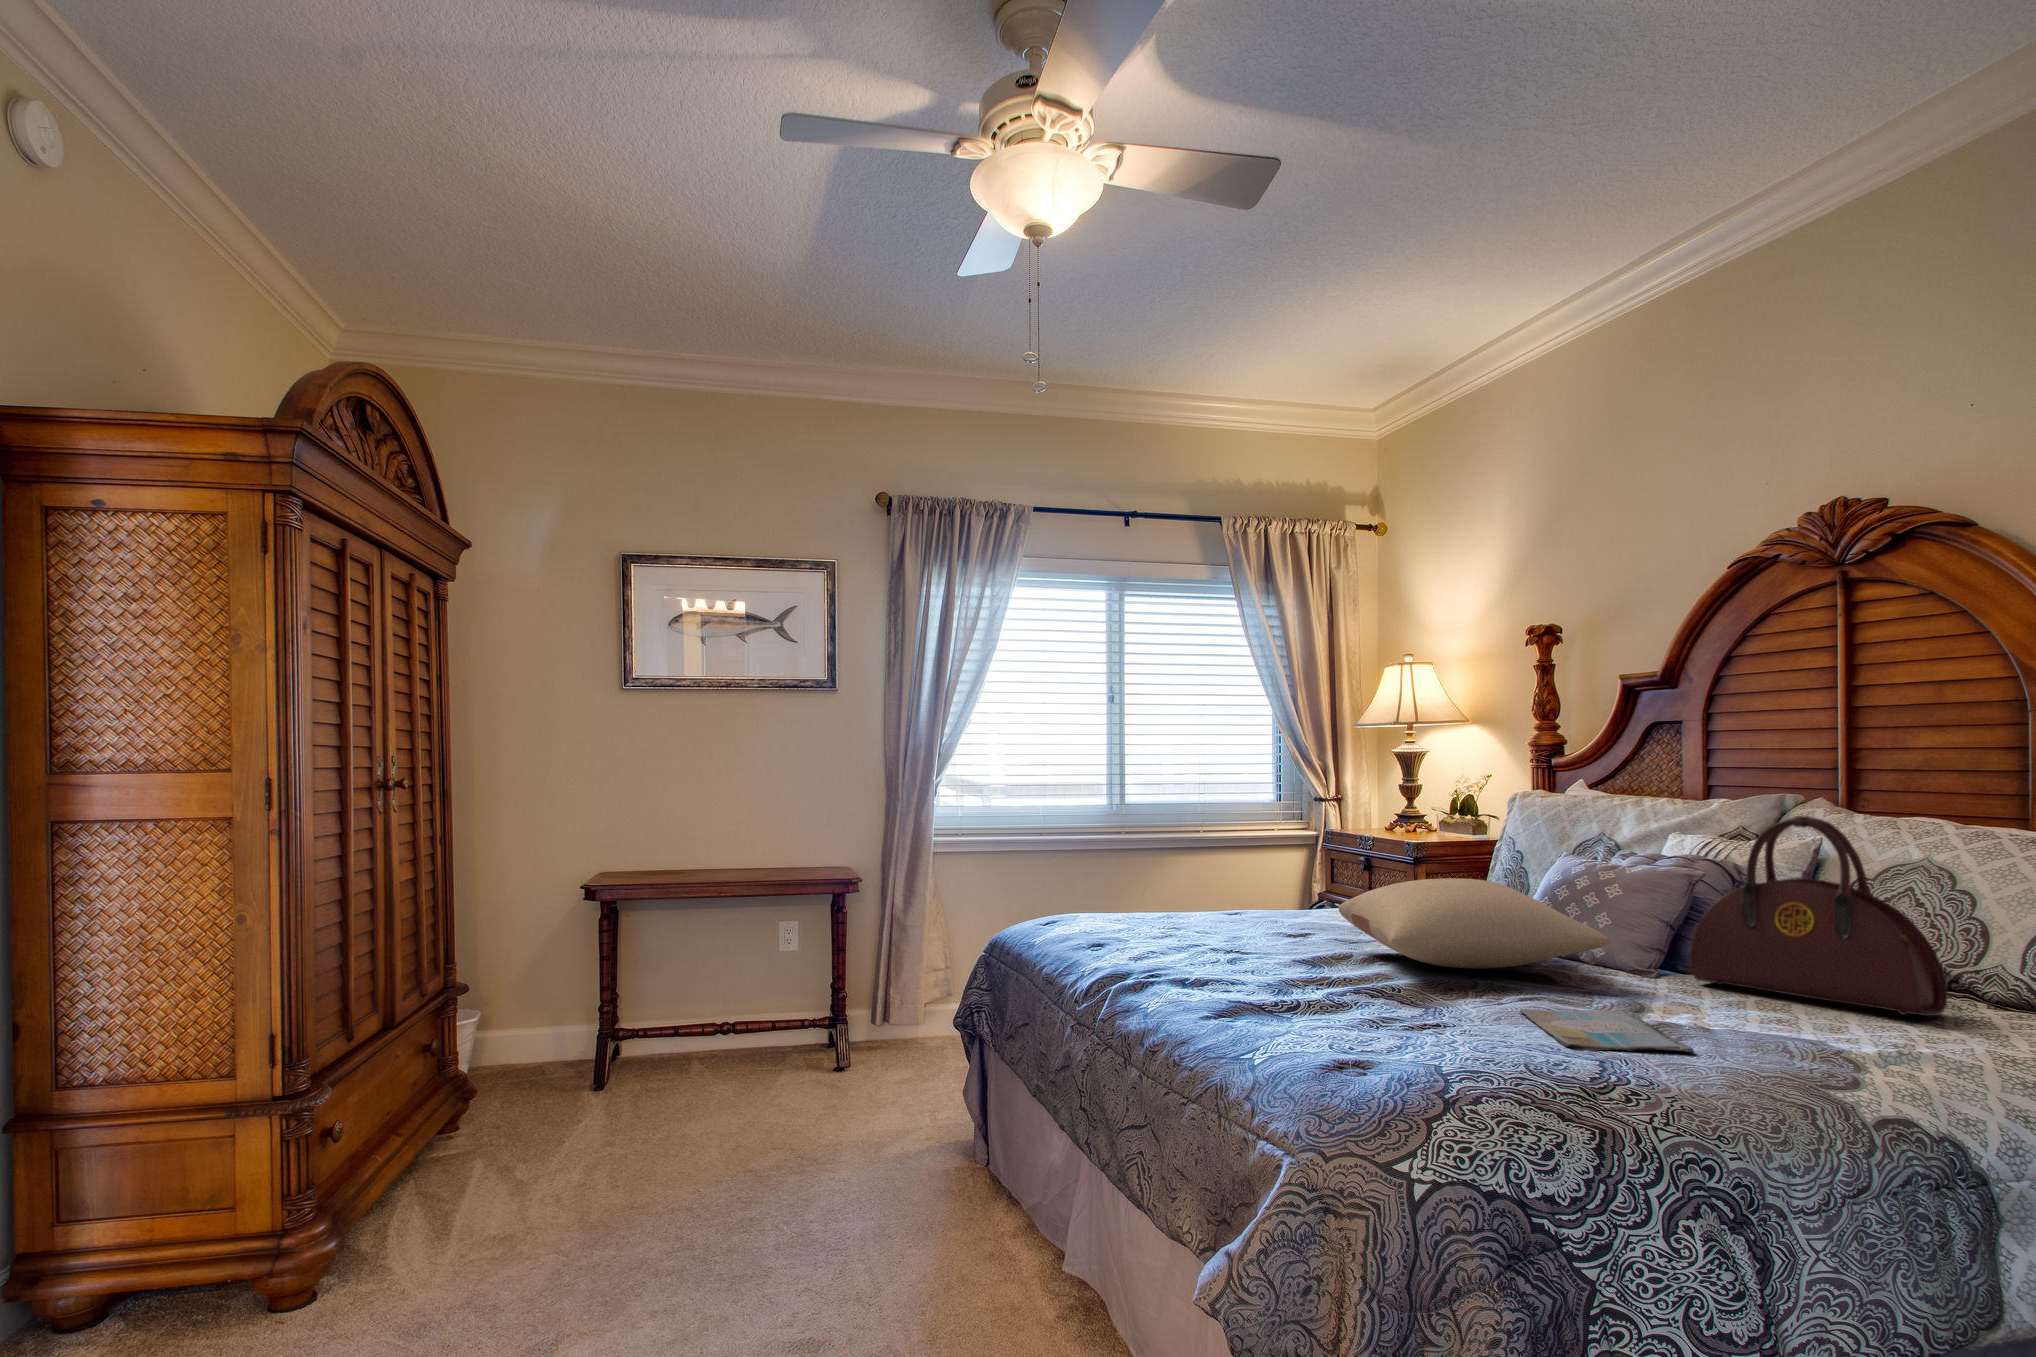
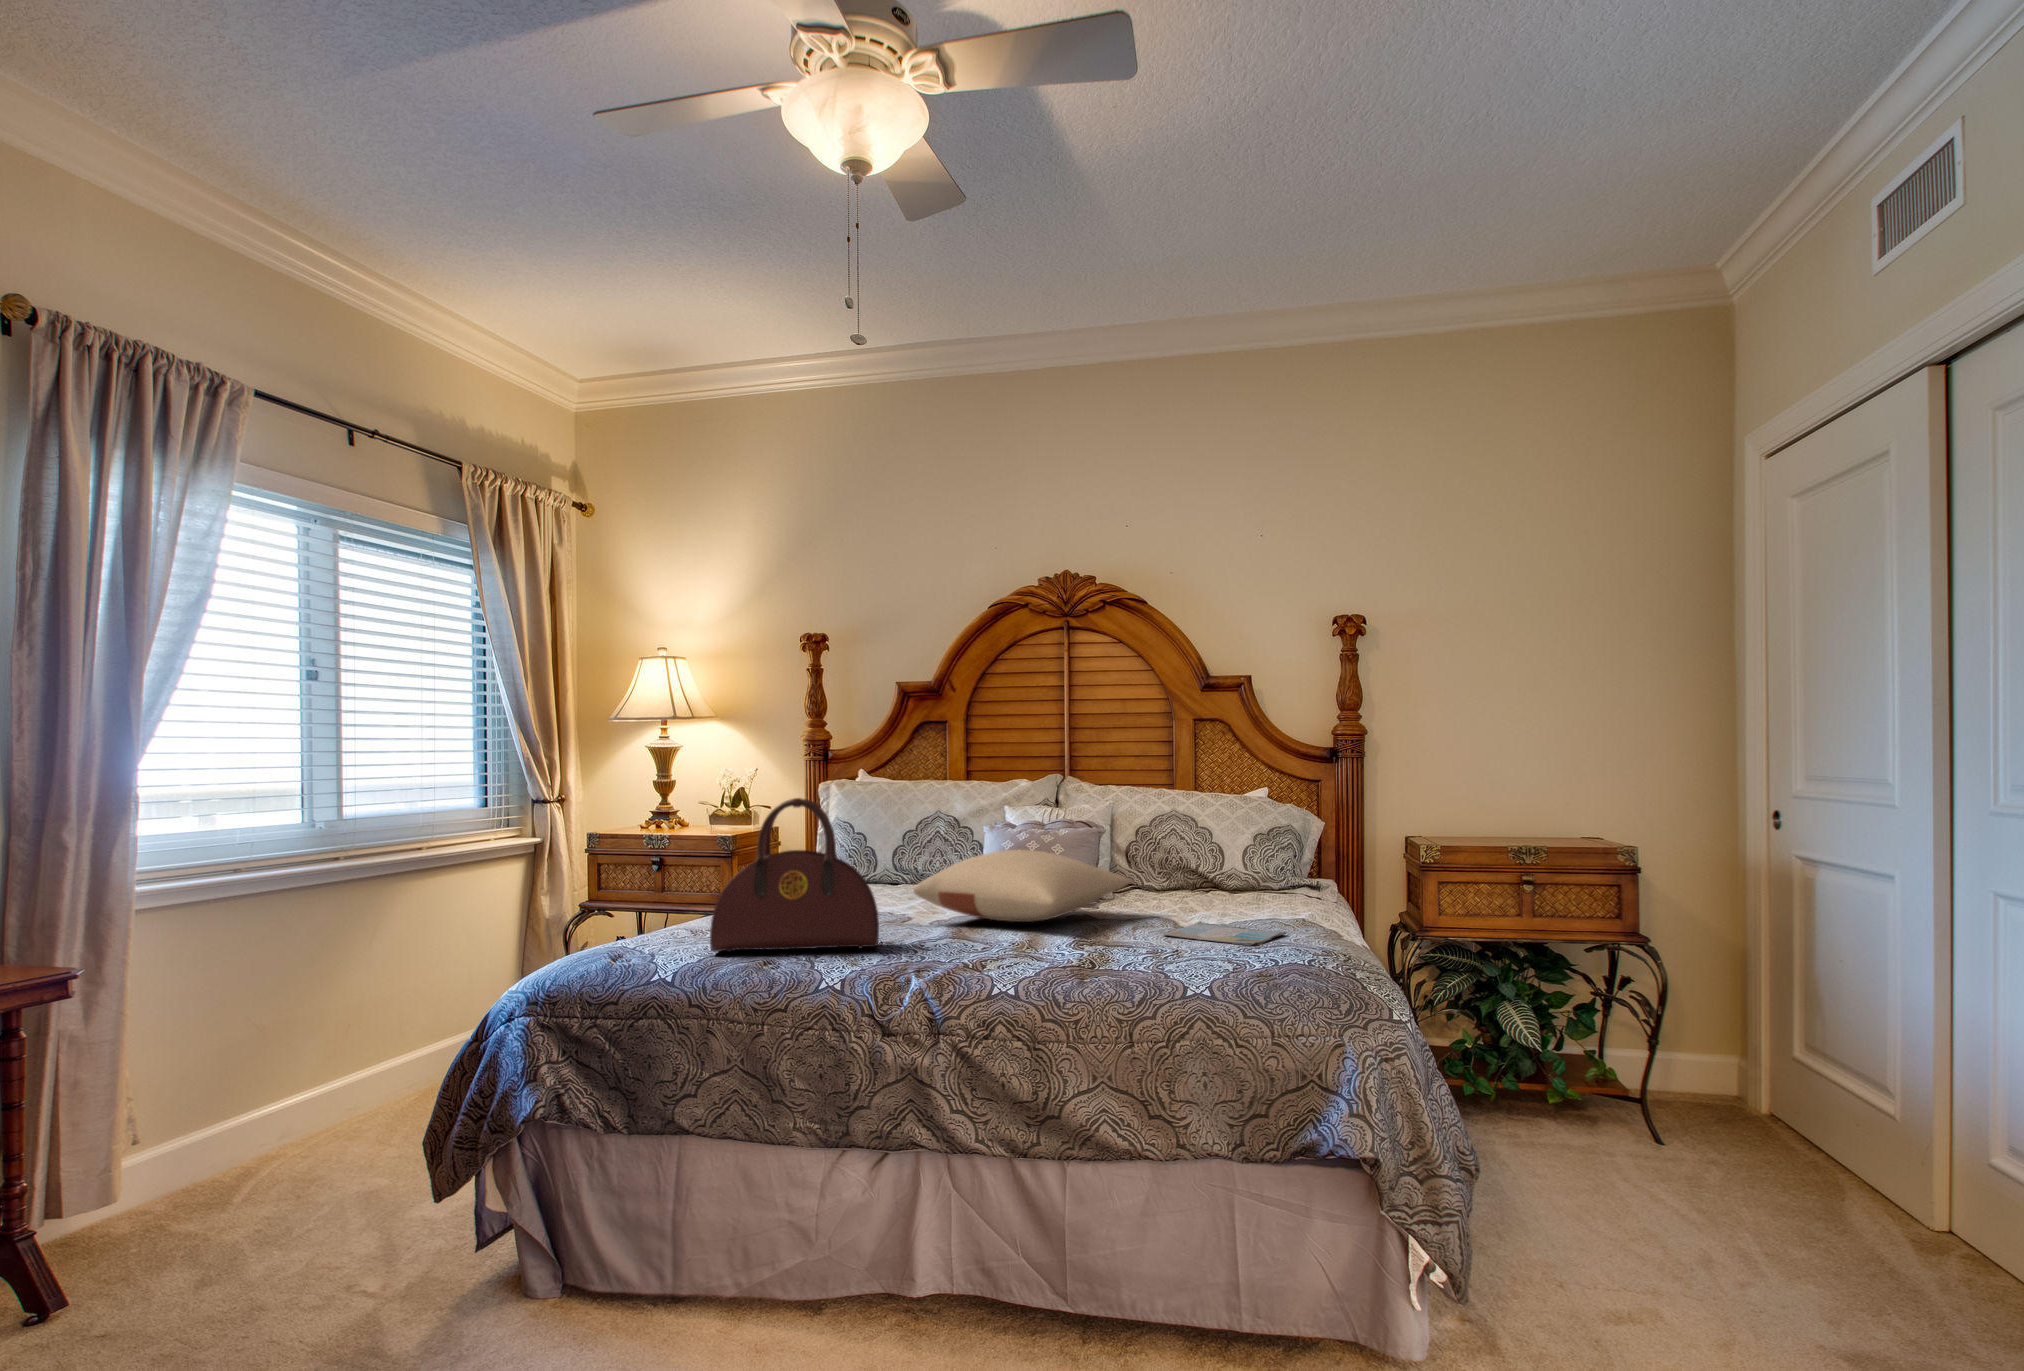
handbag: present [1690,815,1948,1016] -> present [710,798,879,952]

